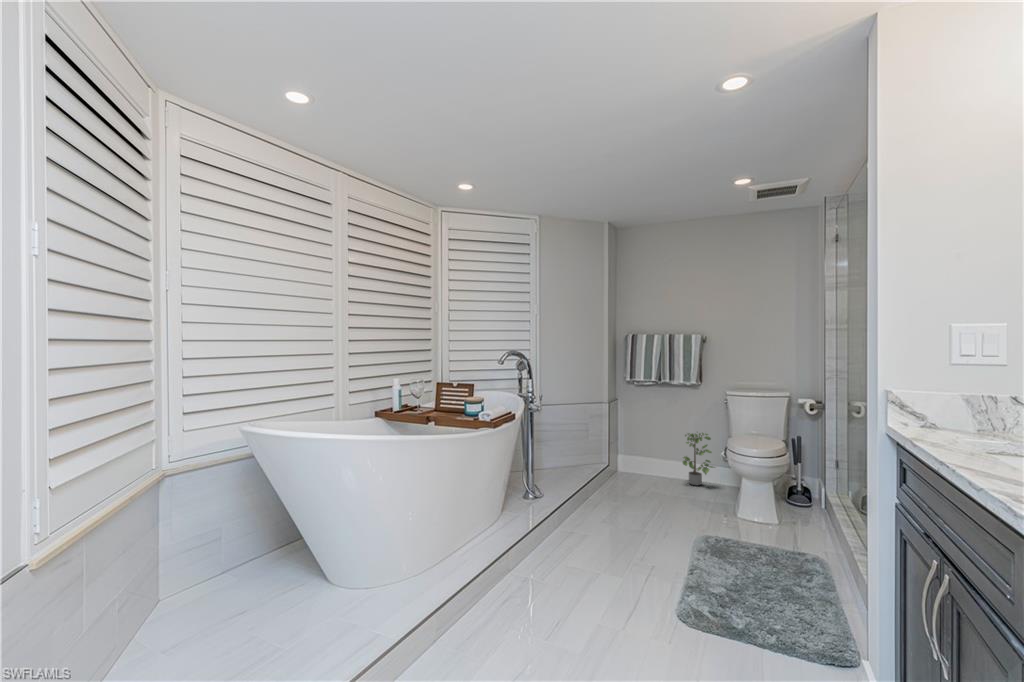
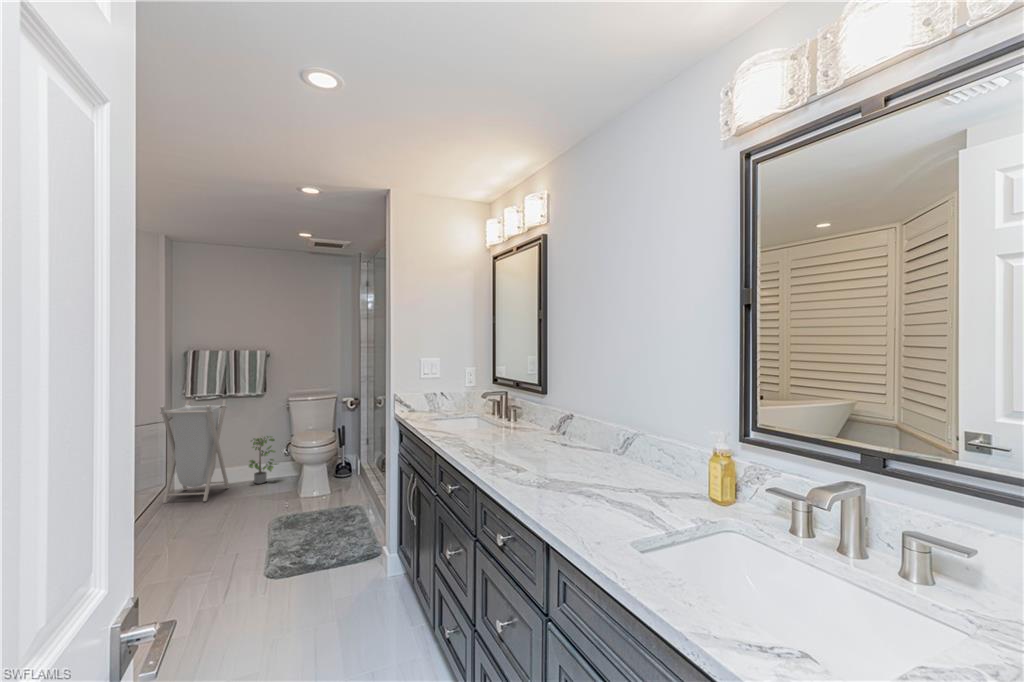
laundry hamper: none [602,385,663,490] -> present [160,400,229,503]

